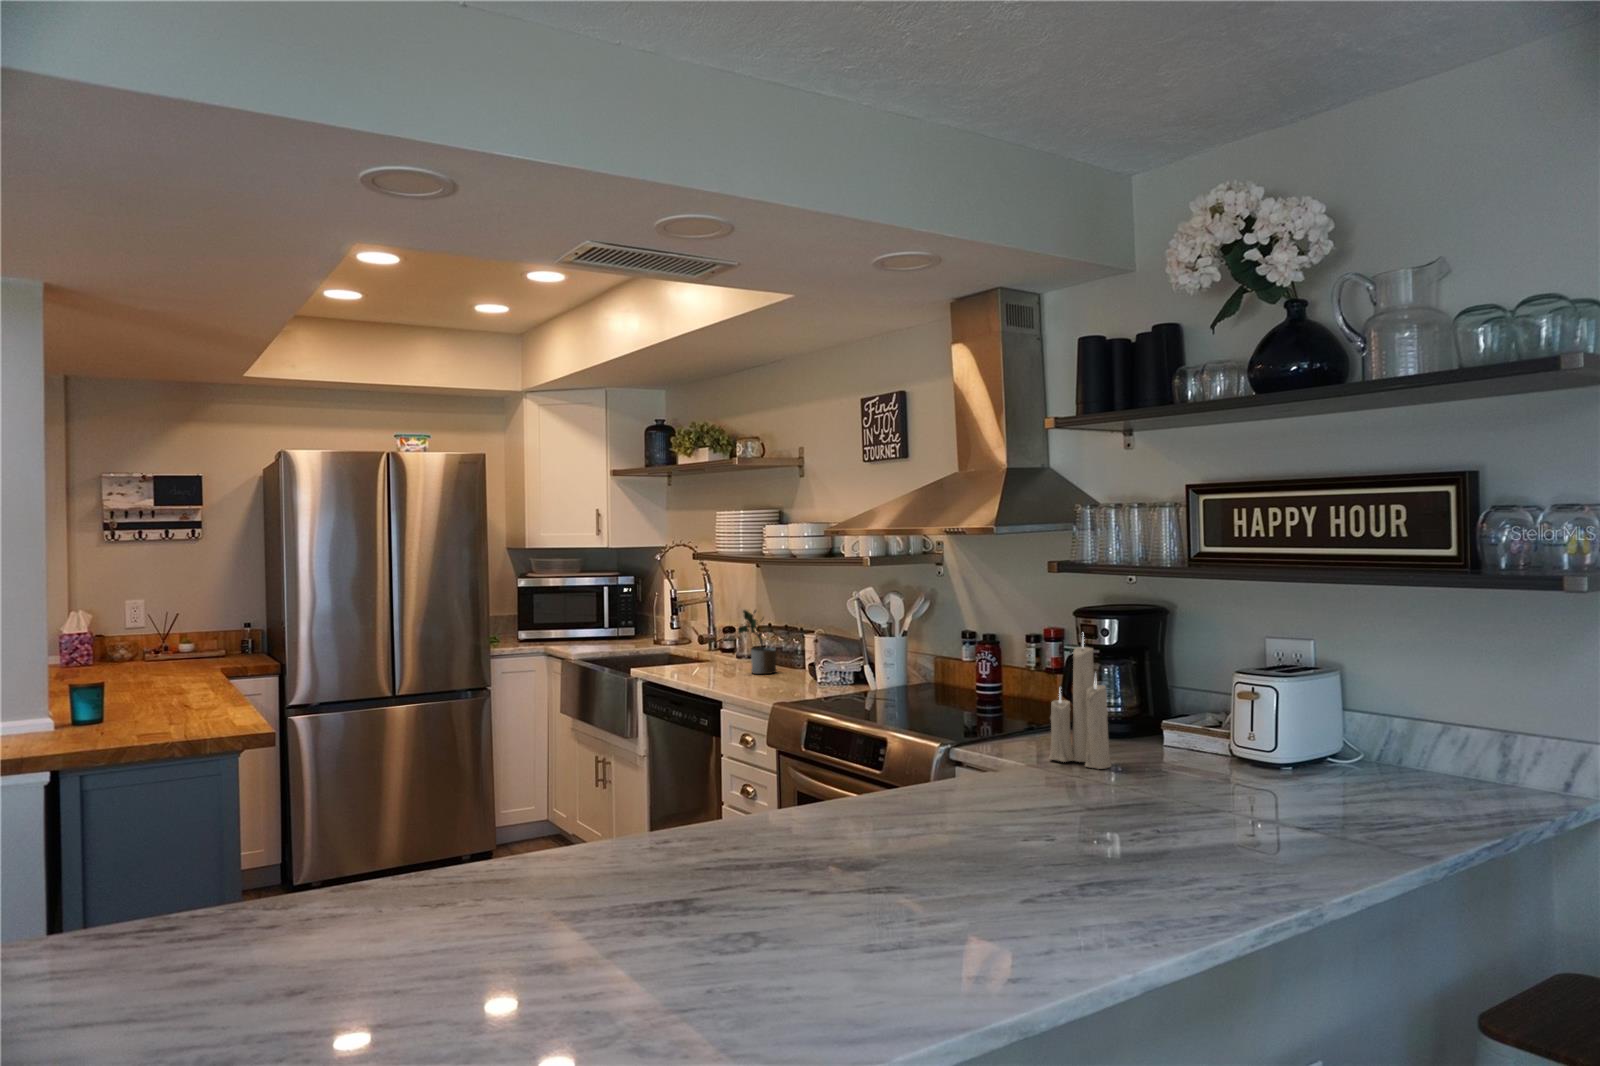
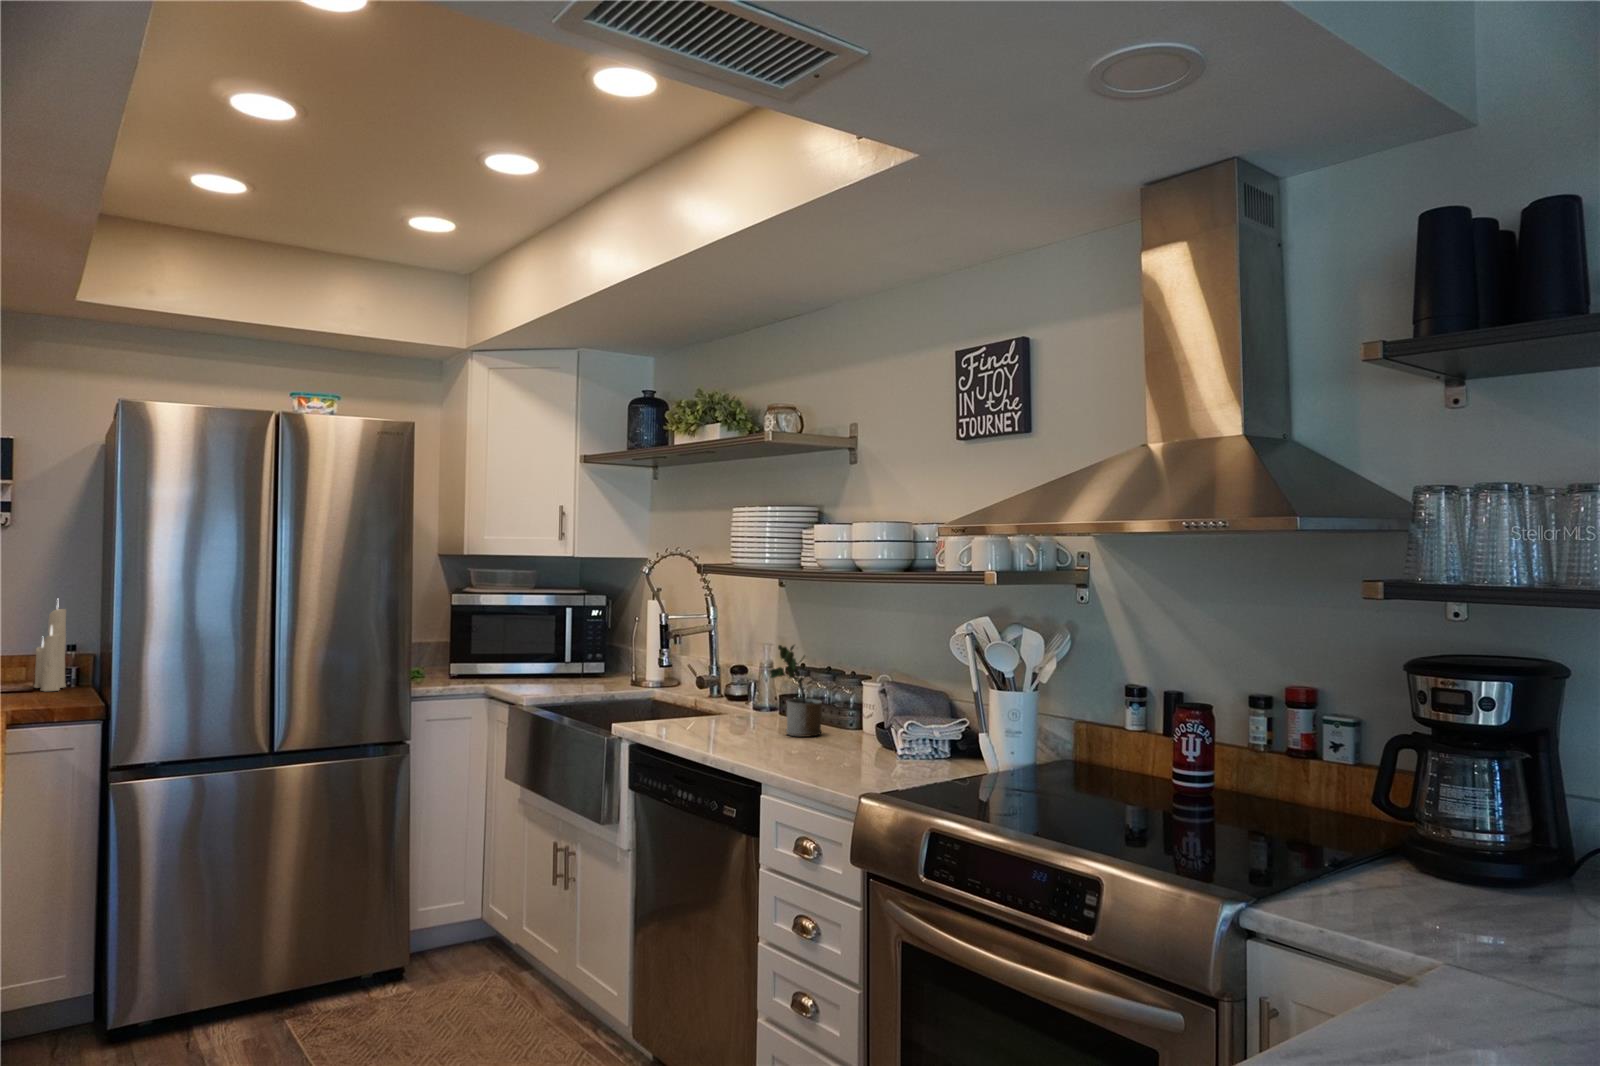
candle: present [1049,637,1111,769] -> present [34,608,66,691]

